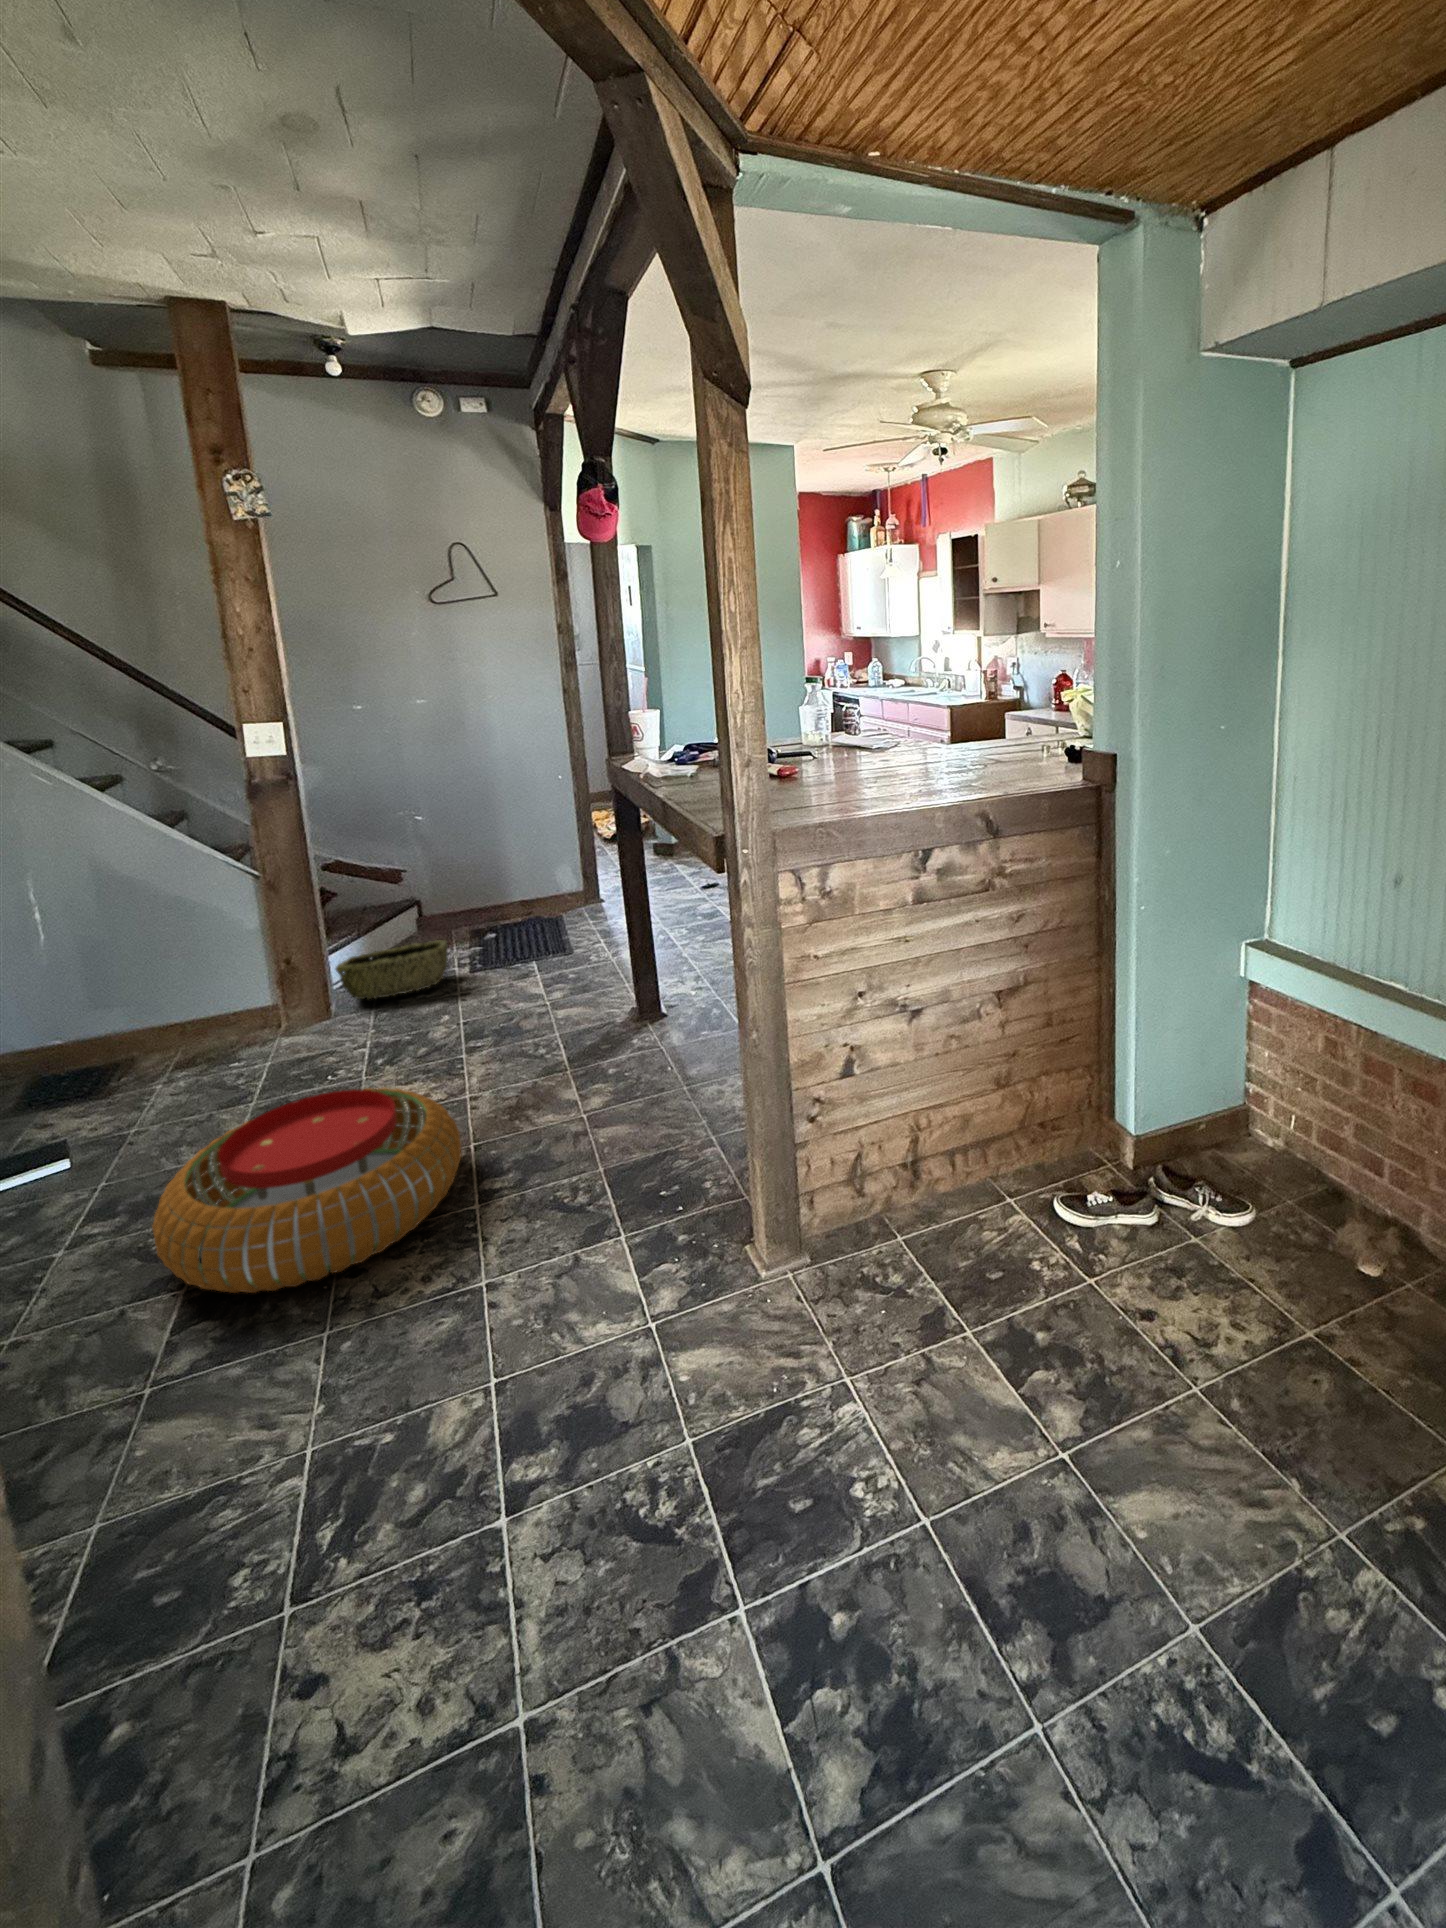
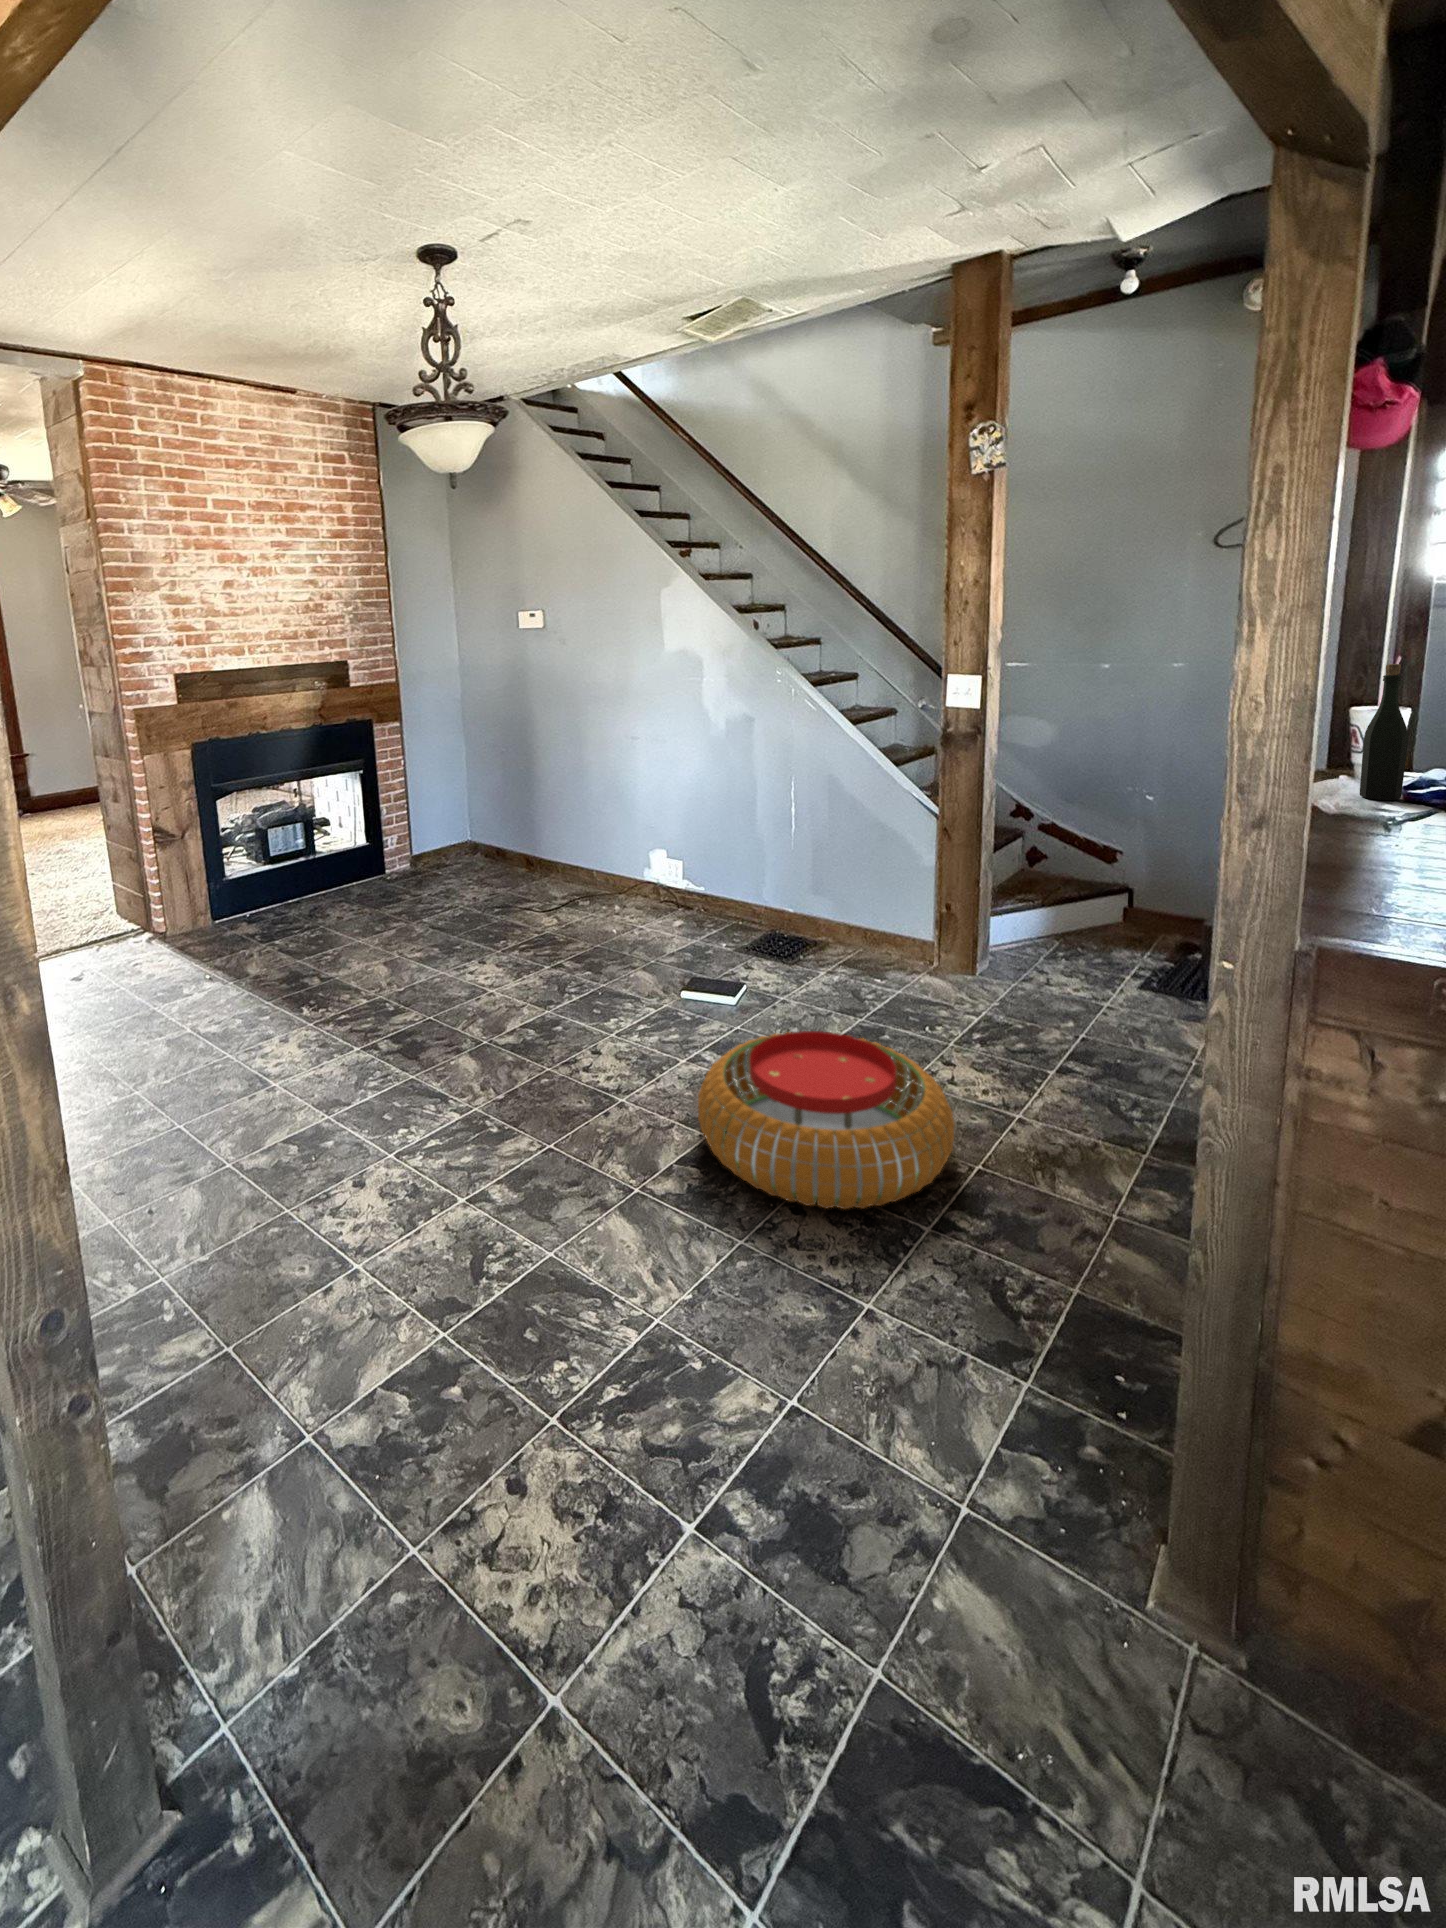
bottle: none [645,682,669,769] -> present [1360,664,1408,800]
woven basket: present [336,940,448,999] -> none [990,924,1117,986]

